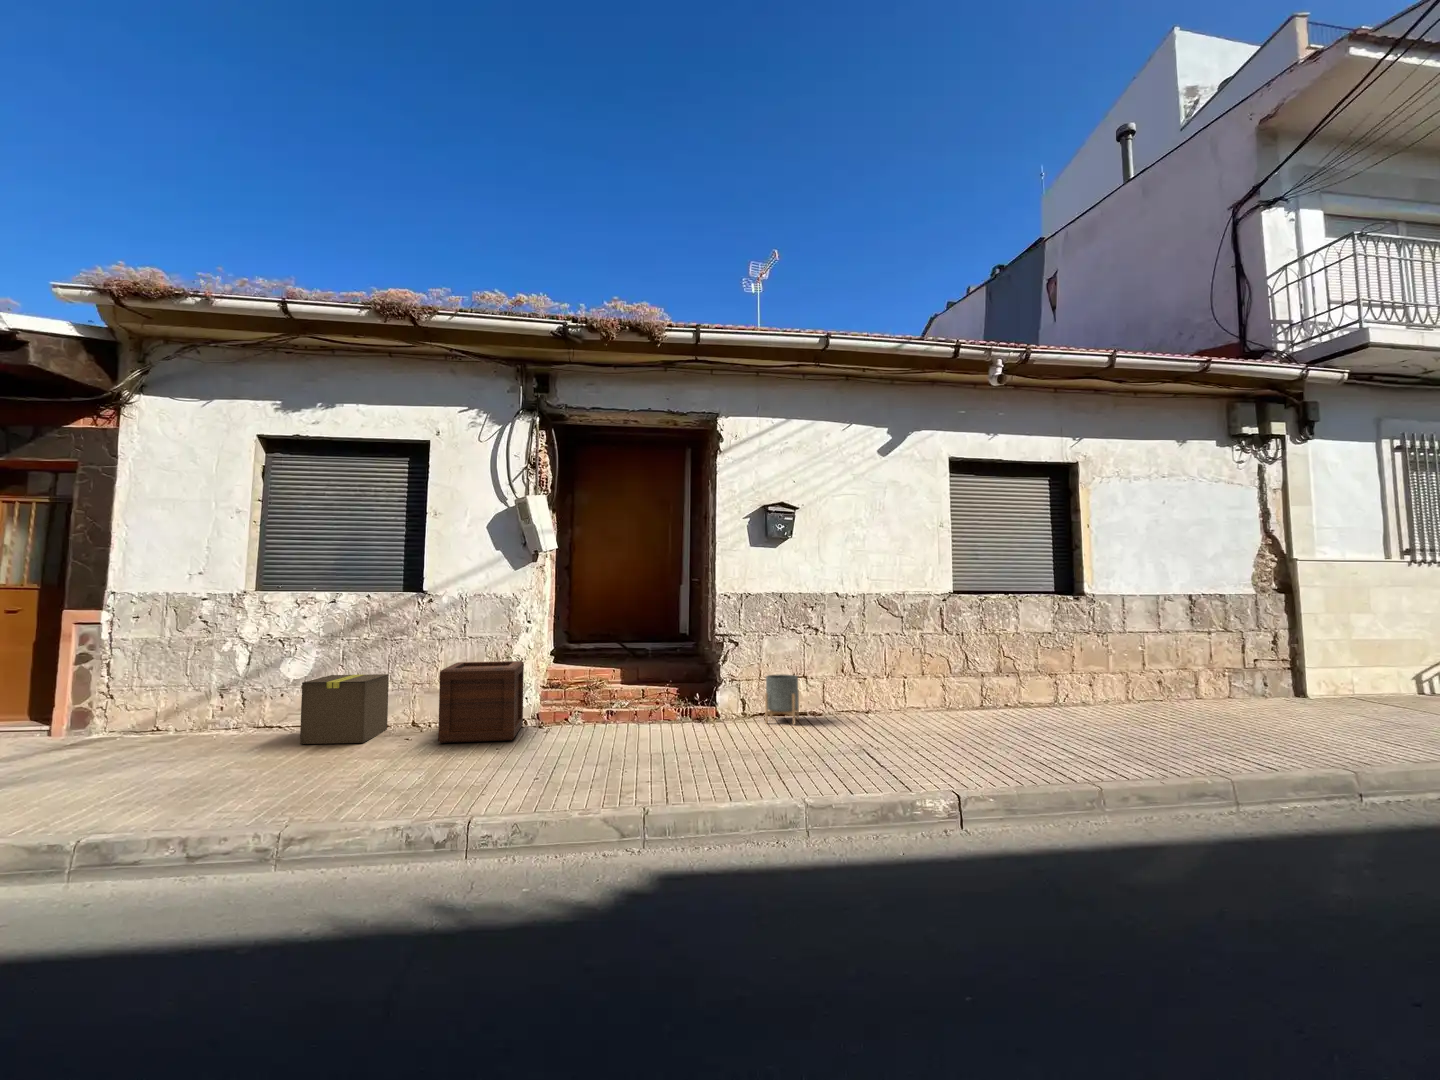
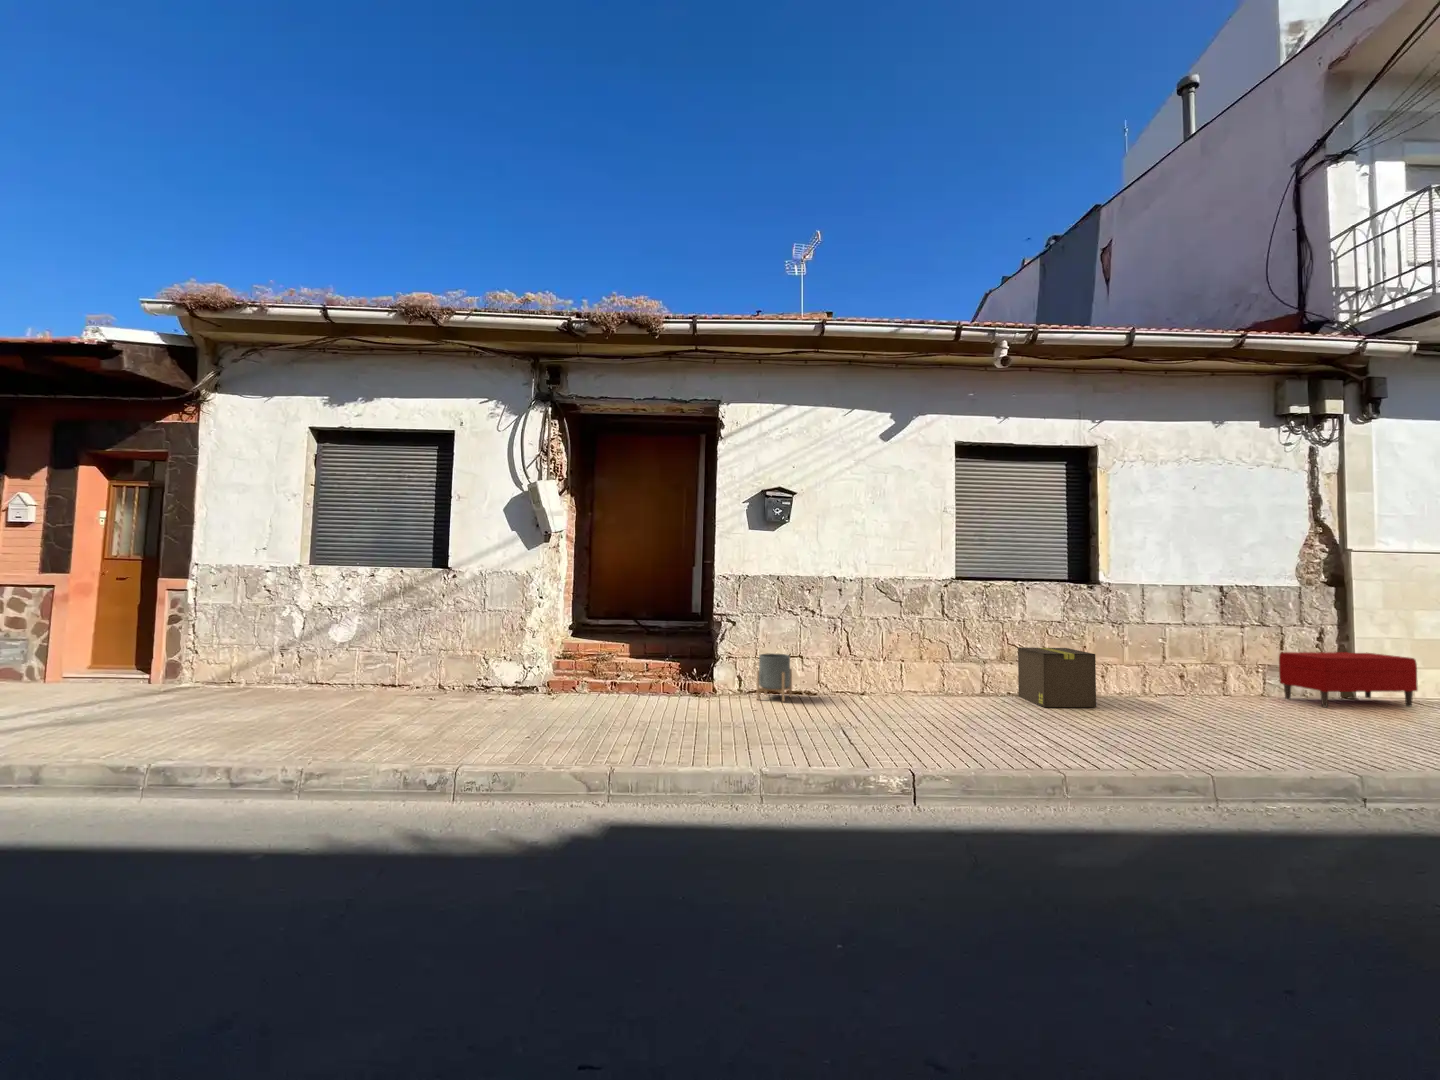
bench: none [1242,655,1361,707] -> present [1279,652,1418,707]
wooden crate: present [438,661,524,743] -> none [451,633,535,704]
cardboard box: present [300,674,389,744] -> present [1018,647,1096,707]

